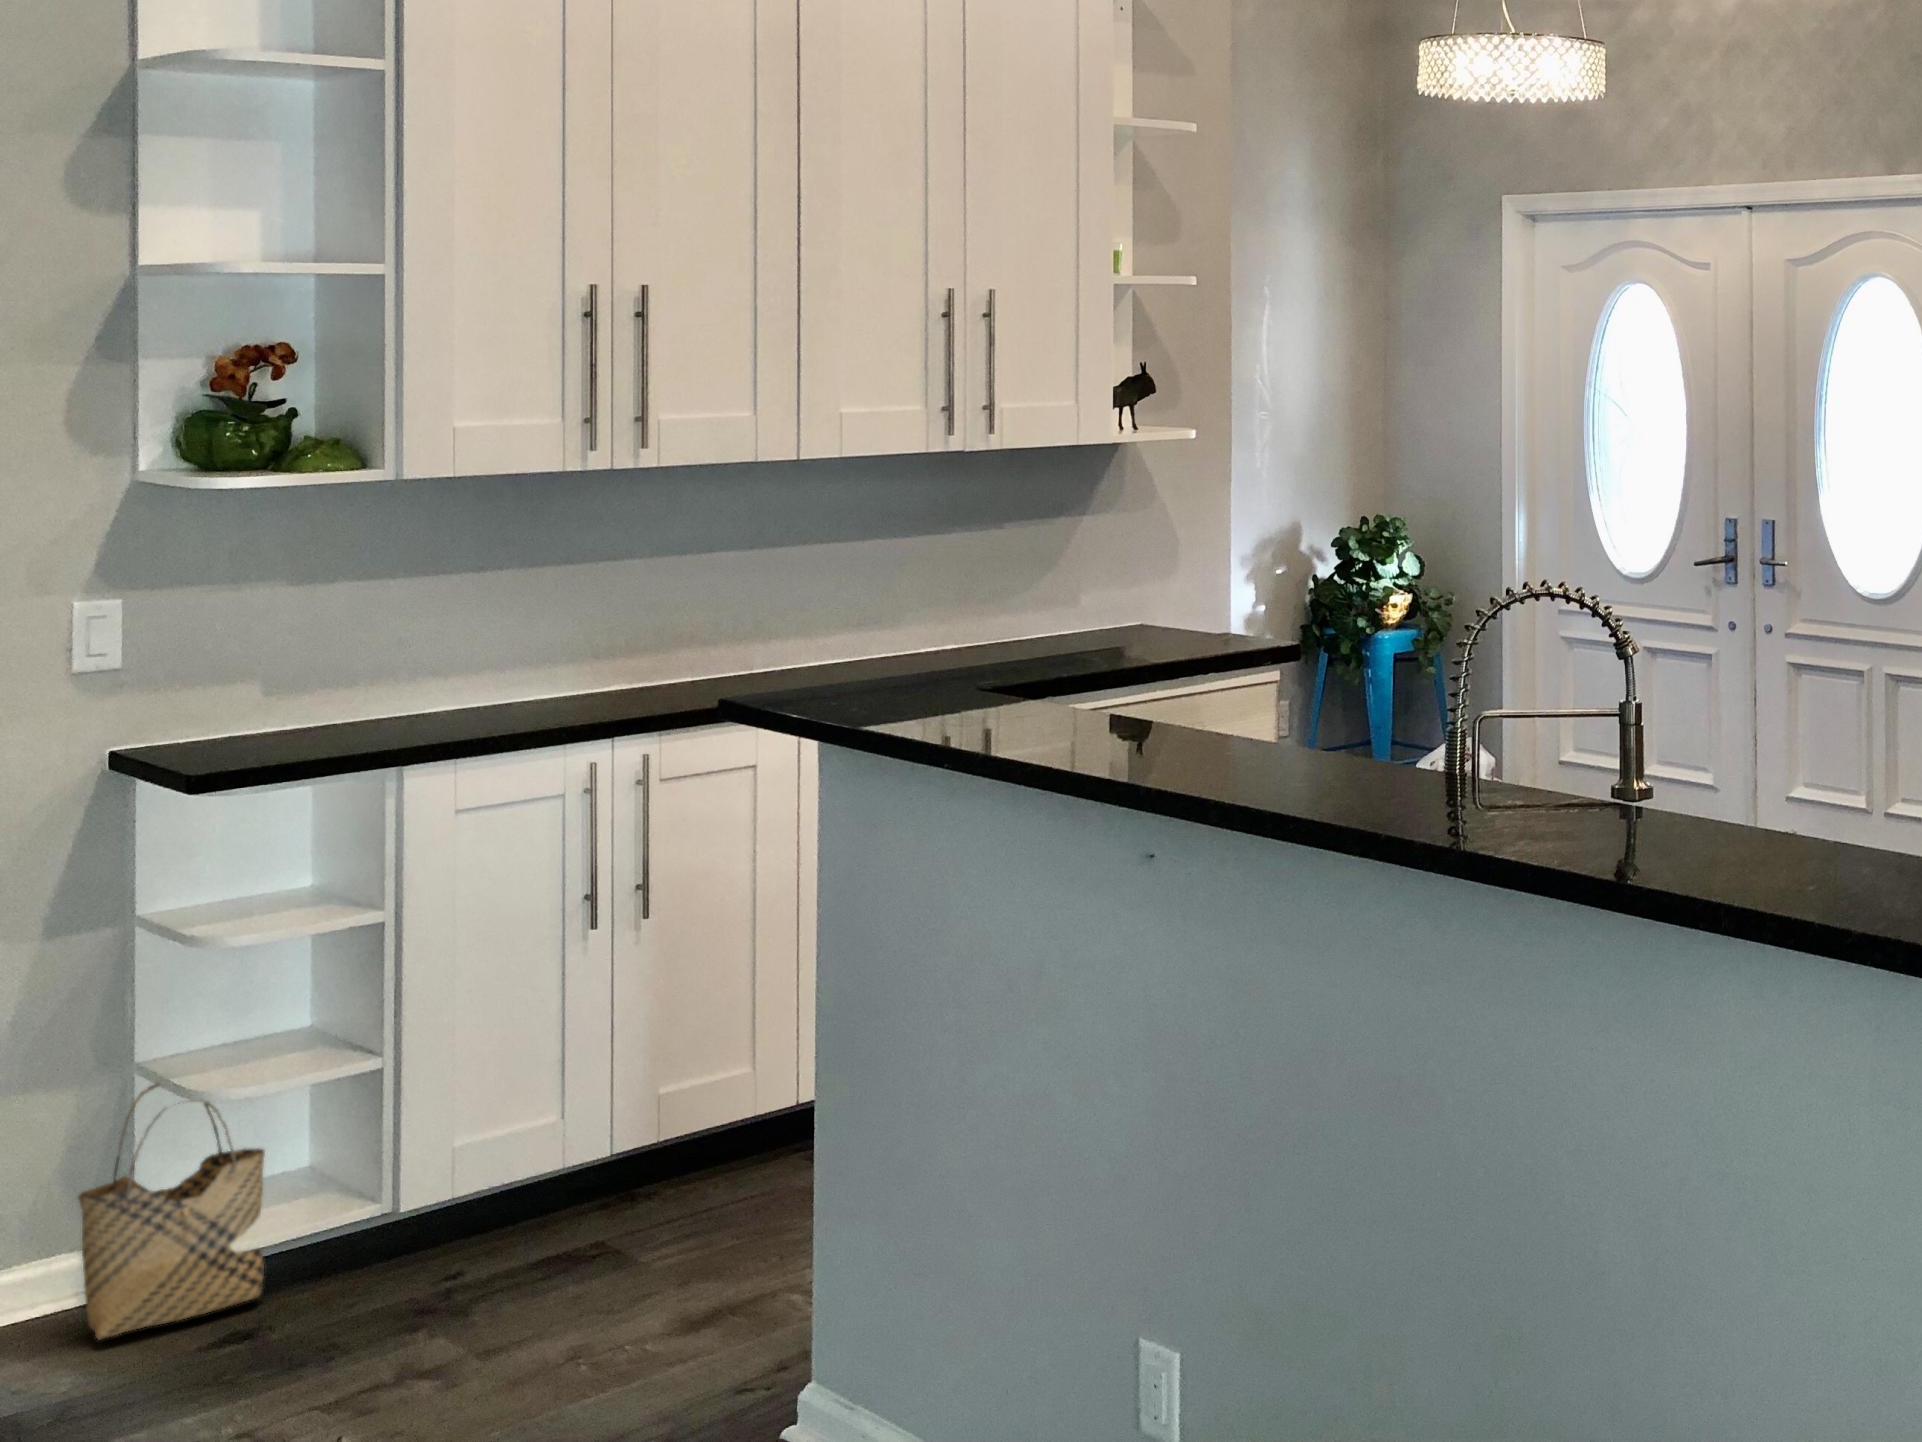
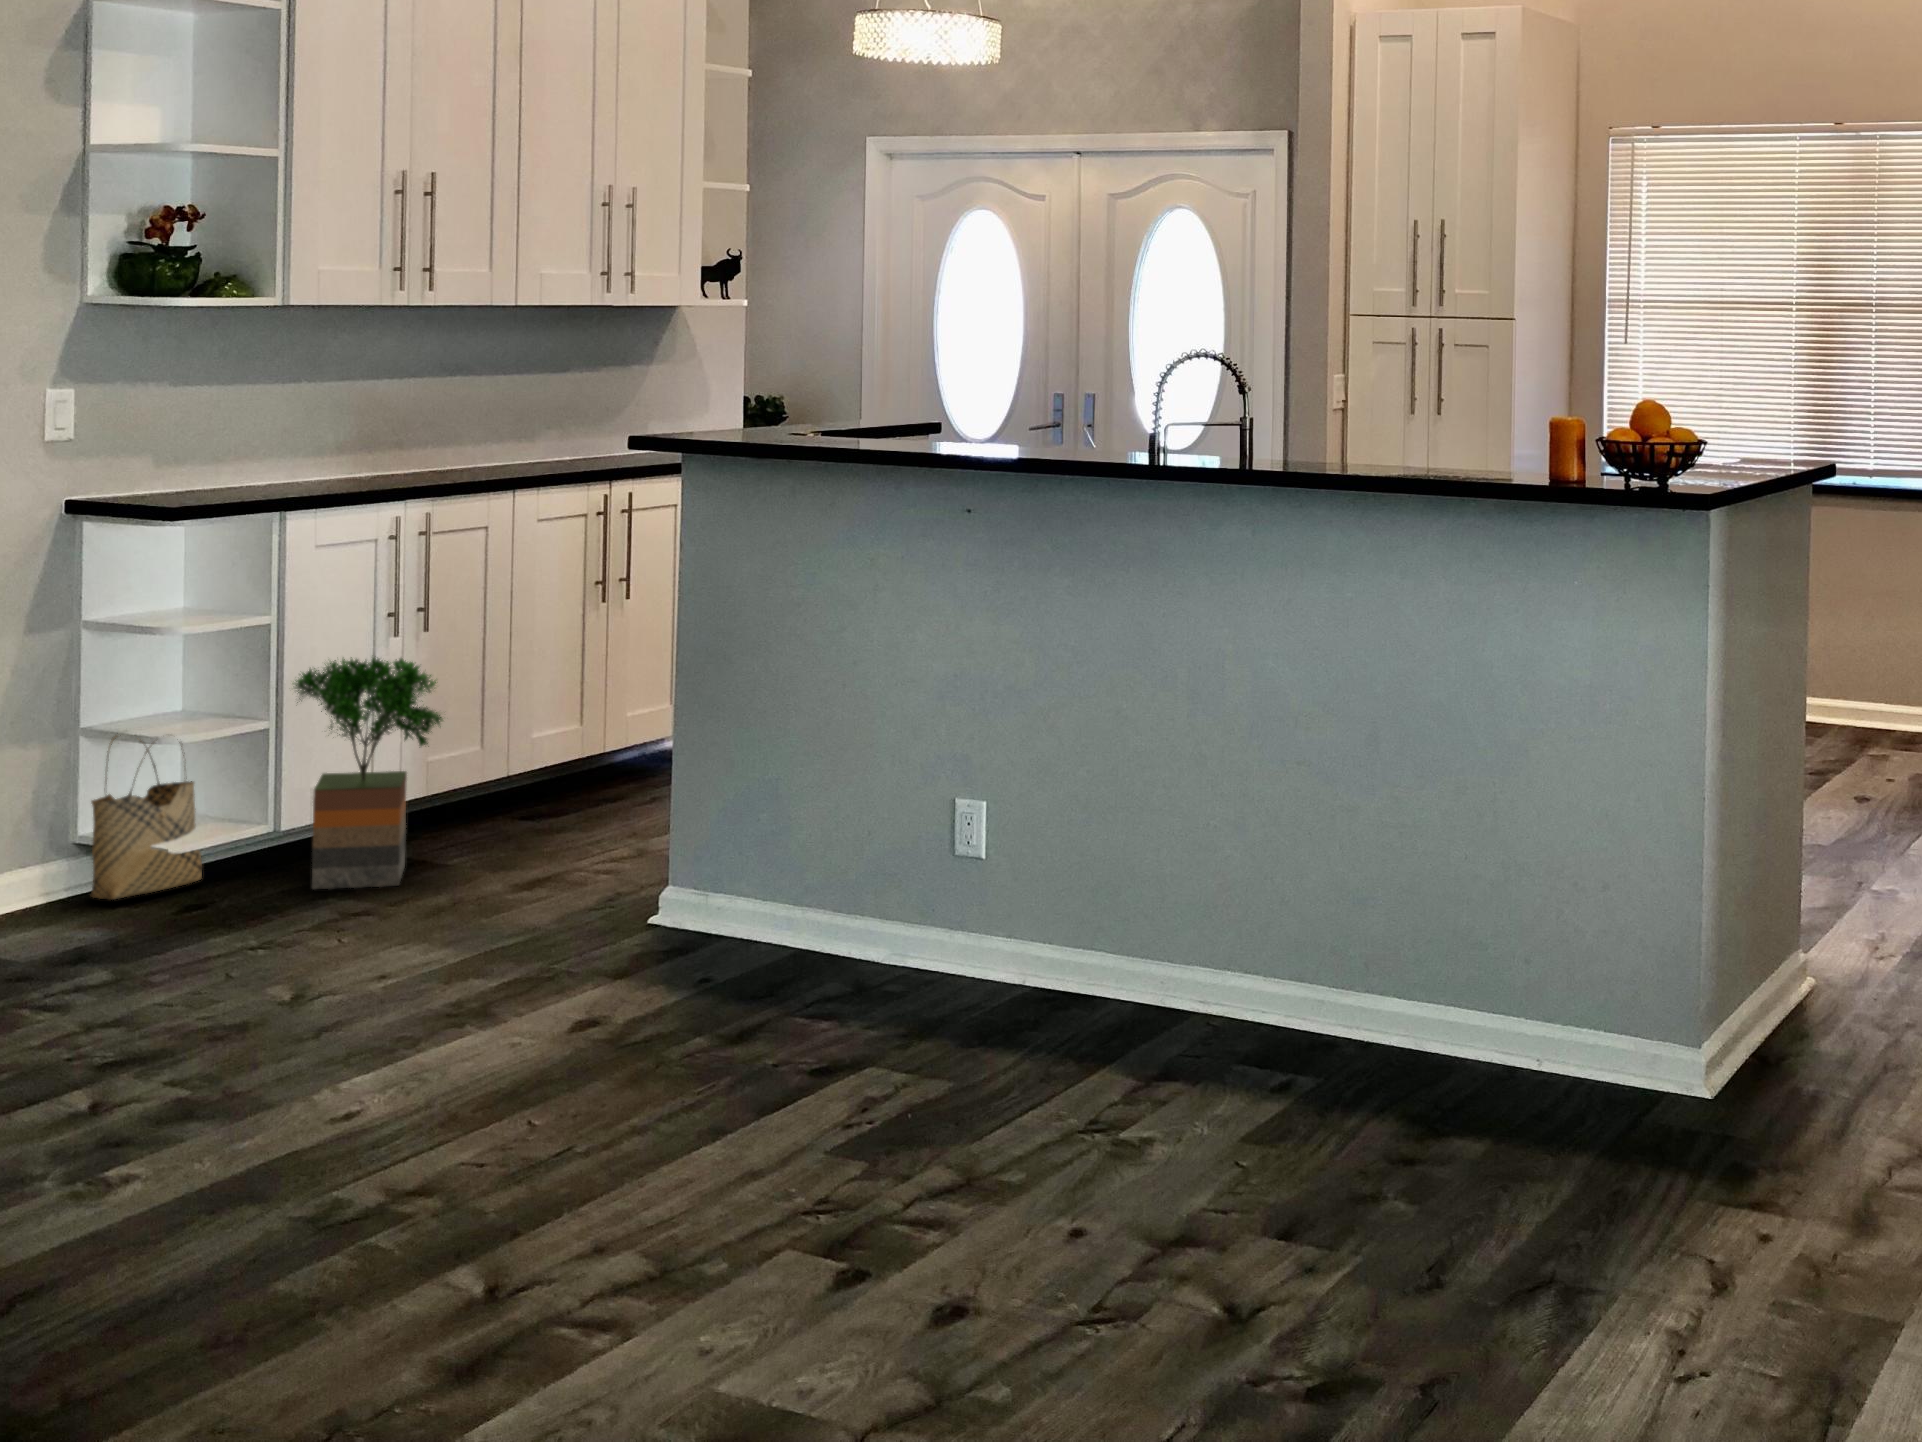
potted tree: none [370,980,596,1337] -> present [293,657,443,889]

